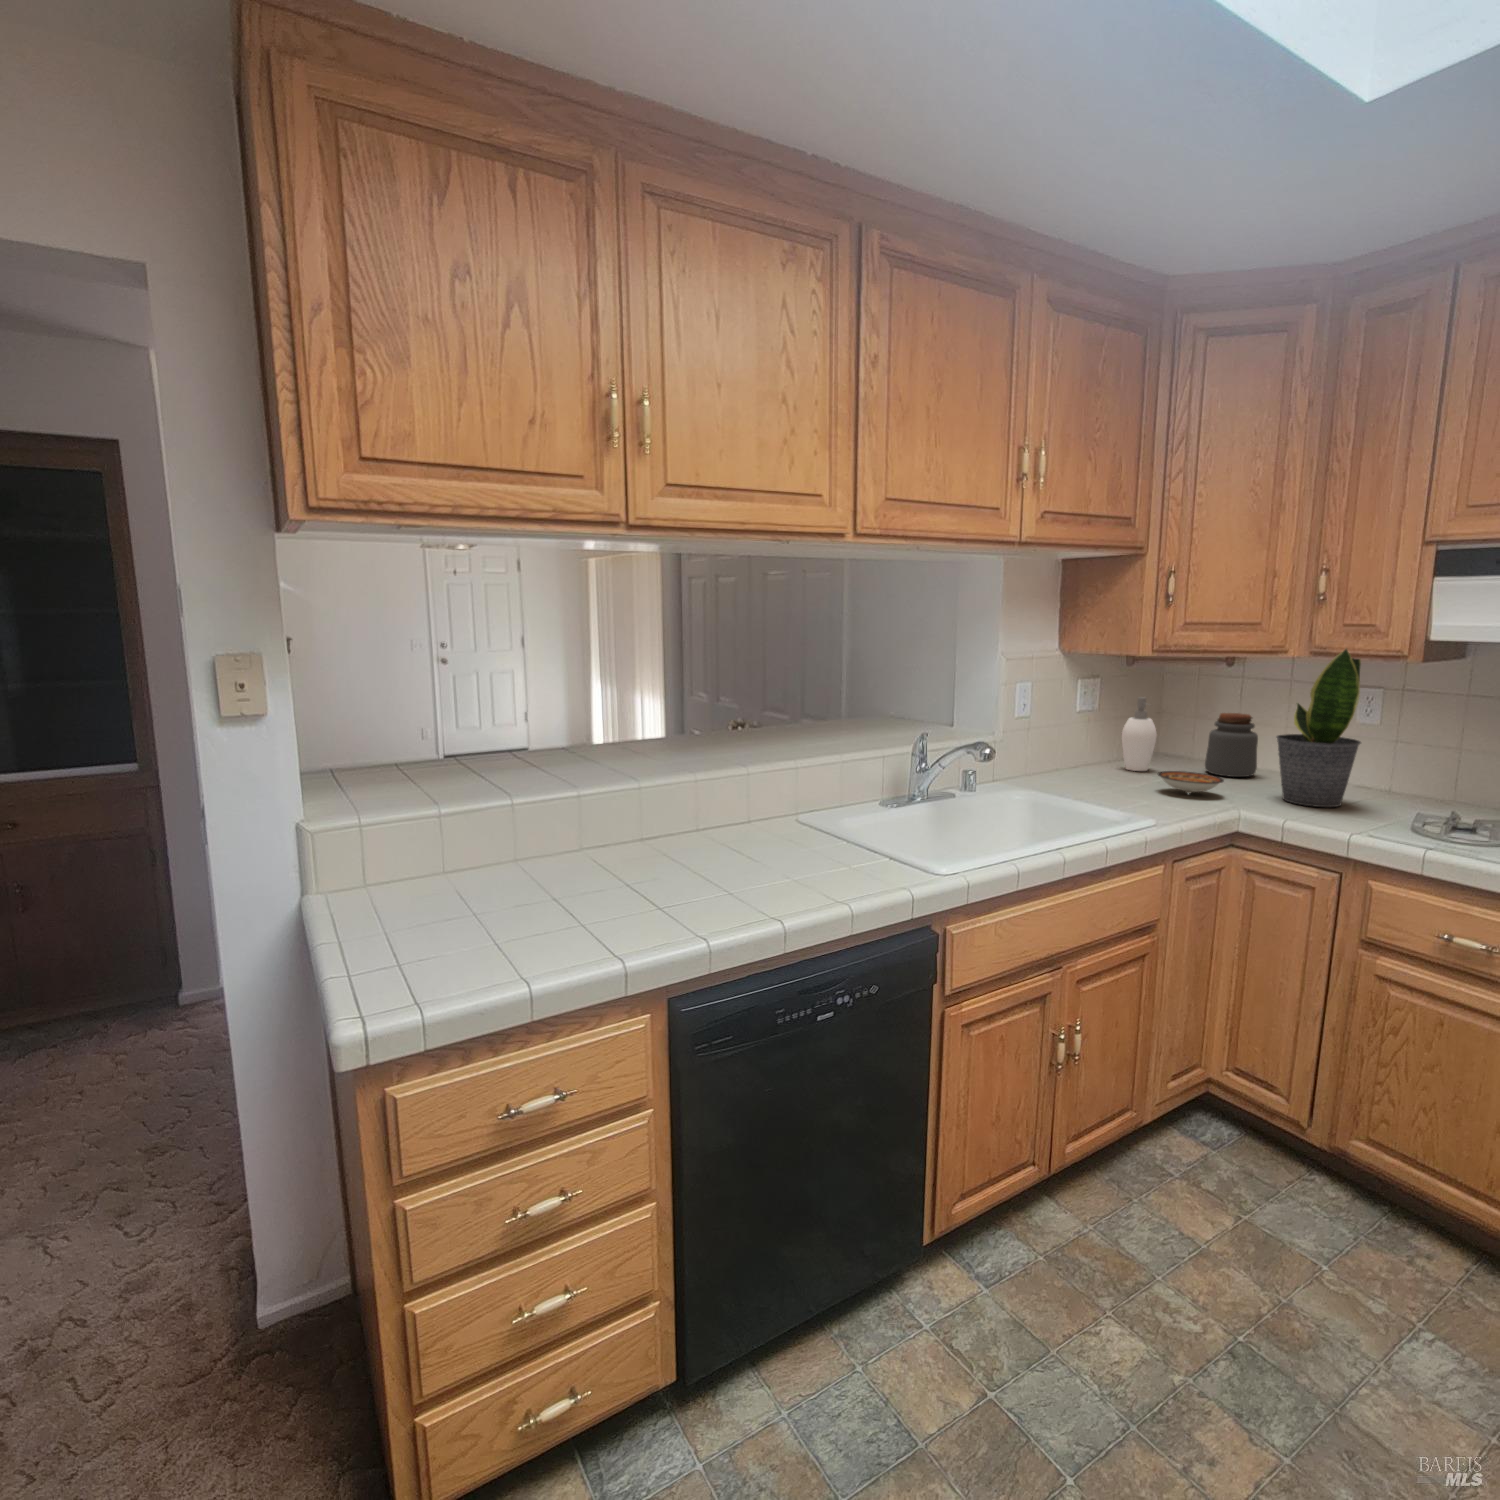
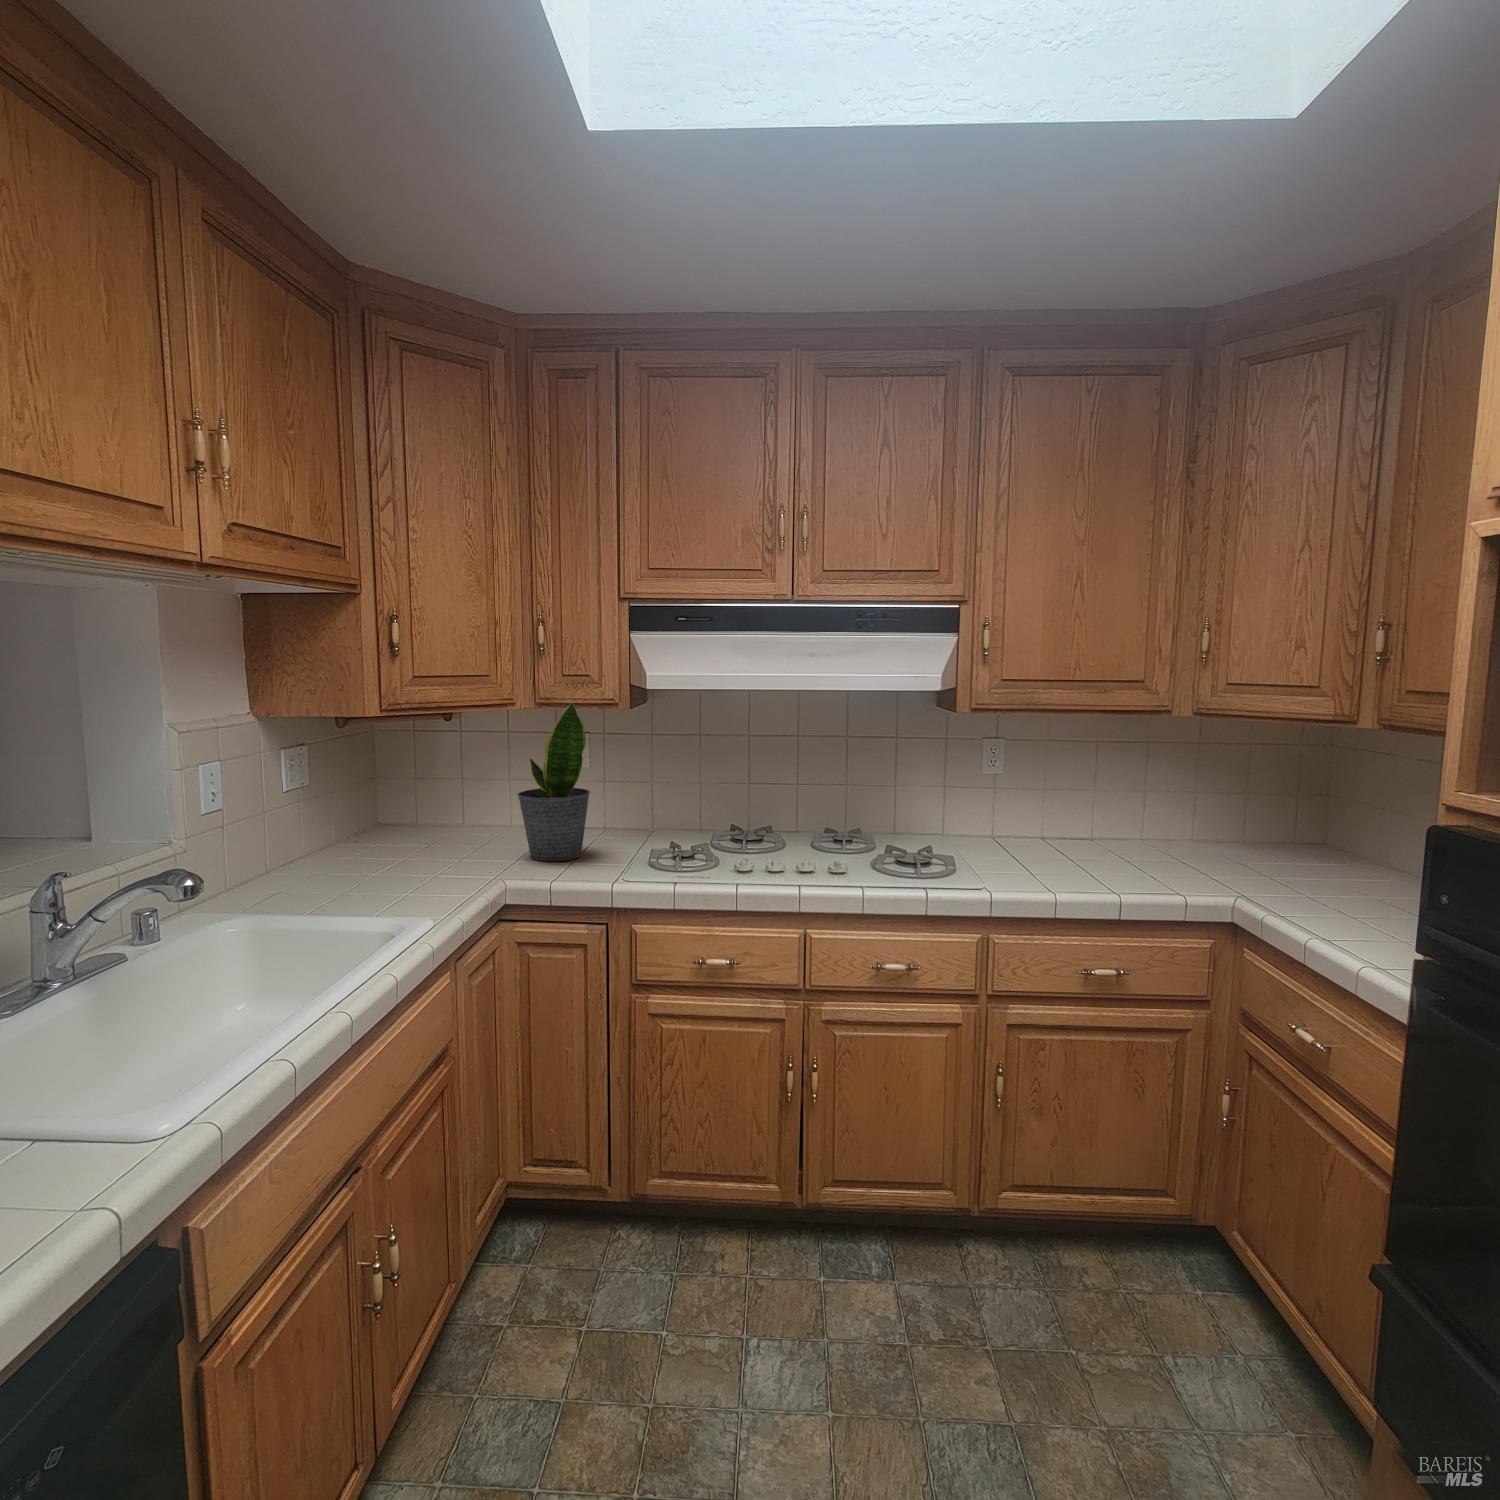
soap dispenser: present [1122,697,1157,771] -> none [344,766,386,854]
jar: present [1205,713,1258,777] -> none [439,773,490,842]
ceramic bowl: present [1158,771,1224,793] -> none [405,846,478,872]

